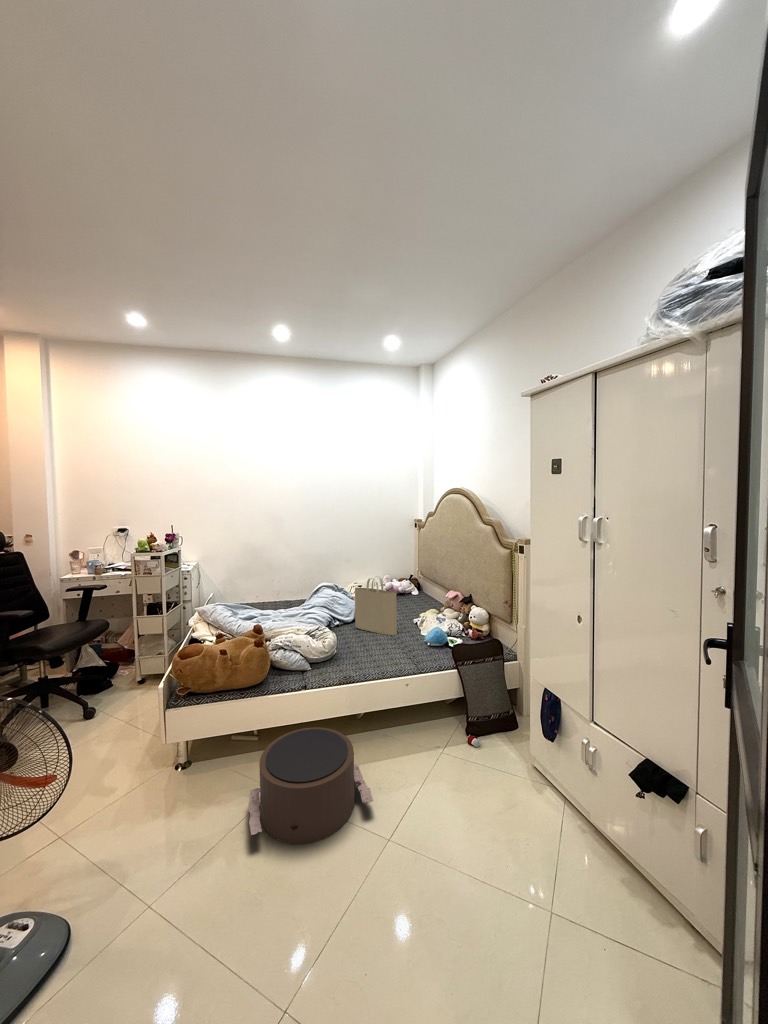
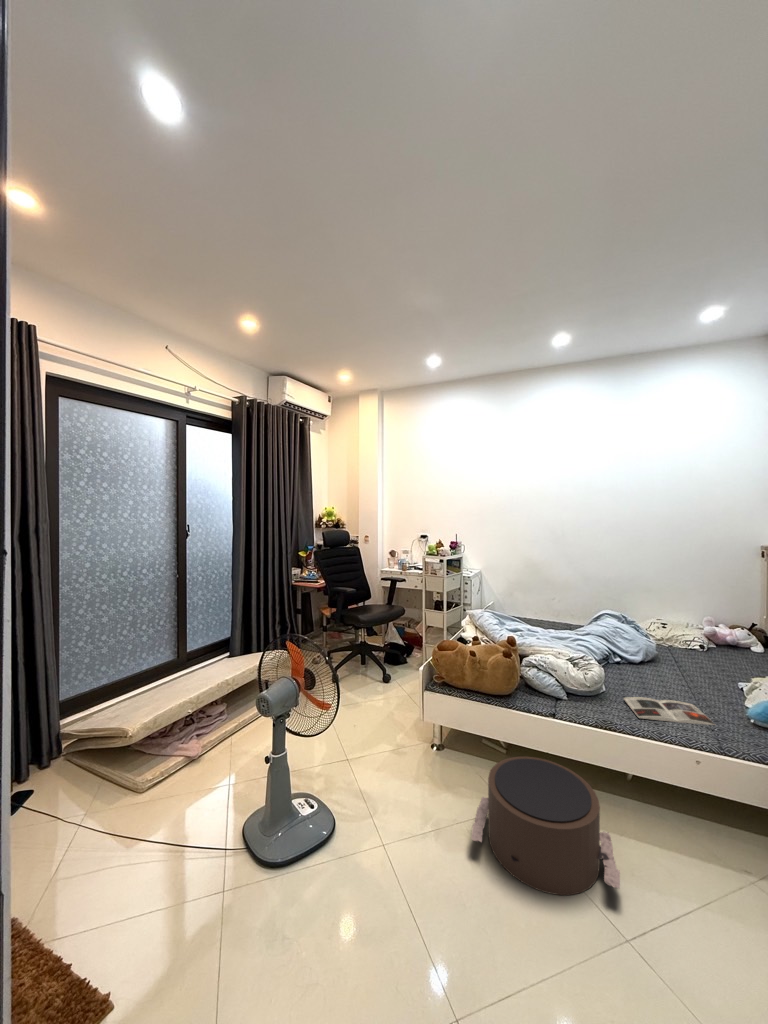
tote bag: present [355,576,397,635] -> none [642,611,703,696]
magazine: none [351,644,410,666] -> present [624,697,715,725]

